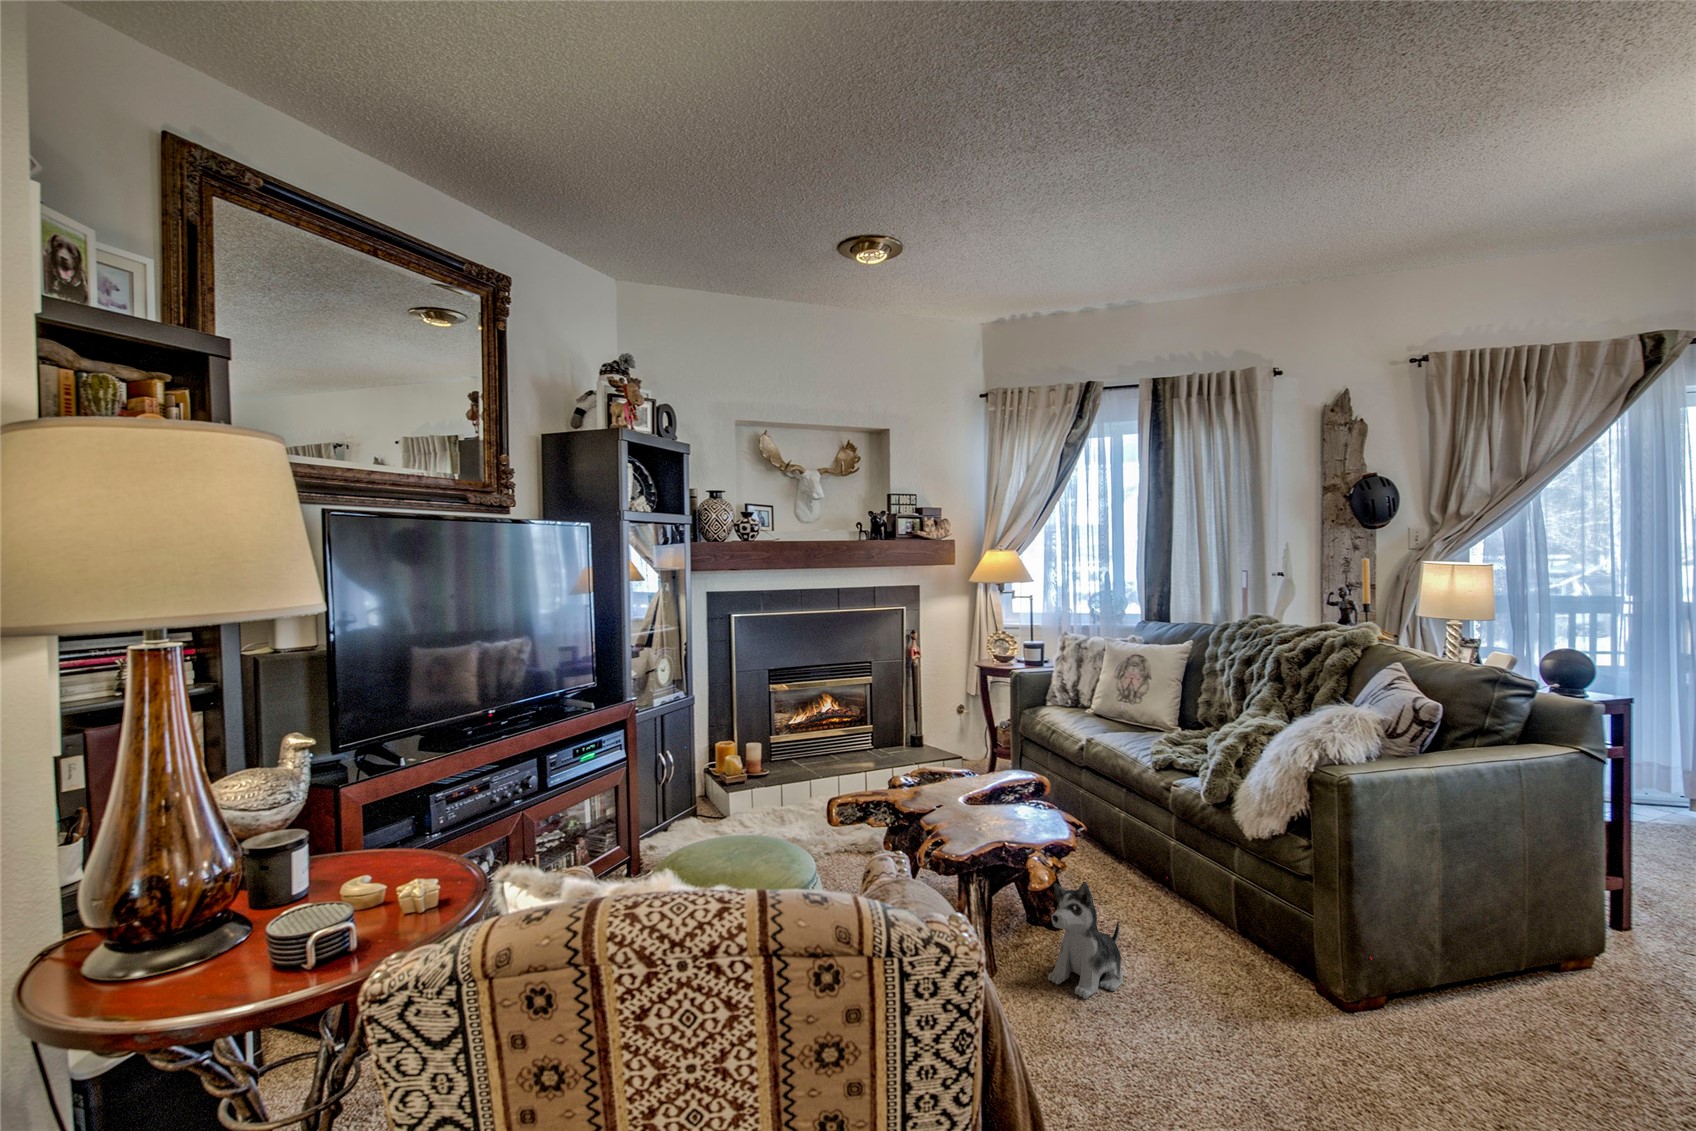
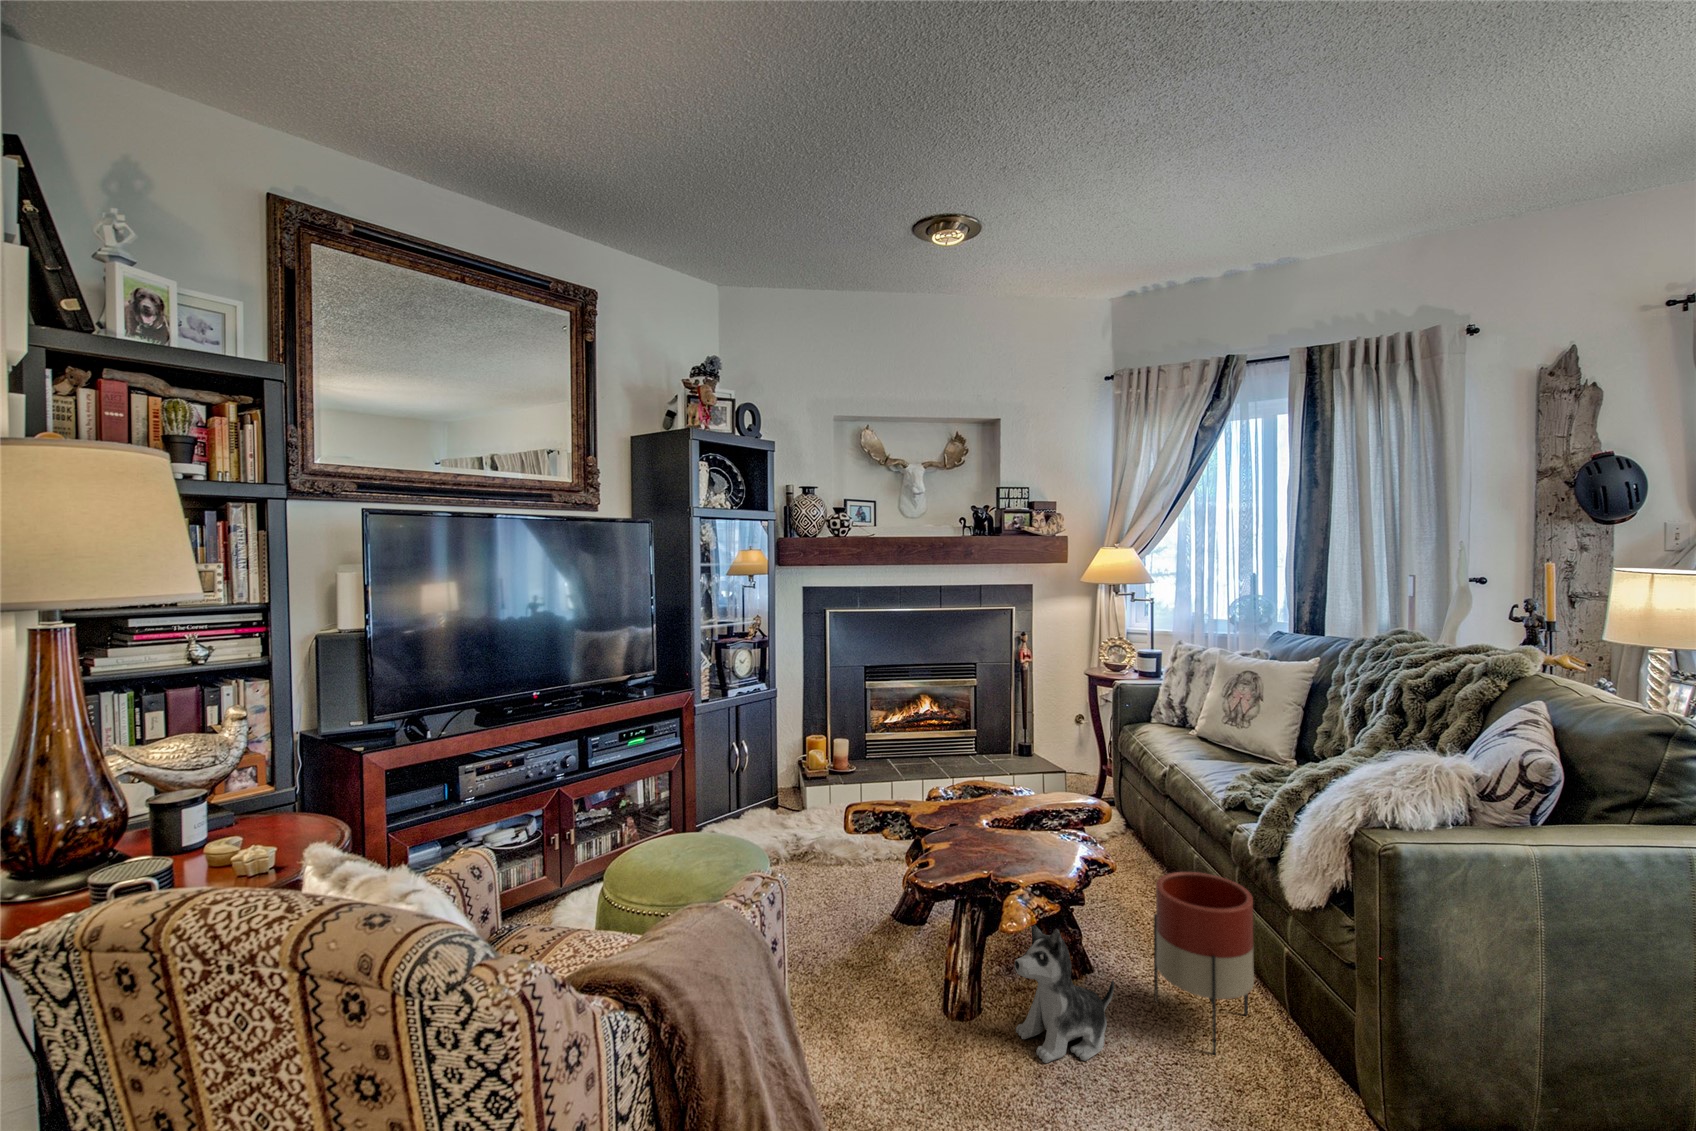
planter: none [1137,822,1223,968] -> present [1154,872,1254,1054]

